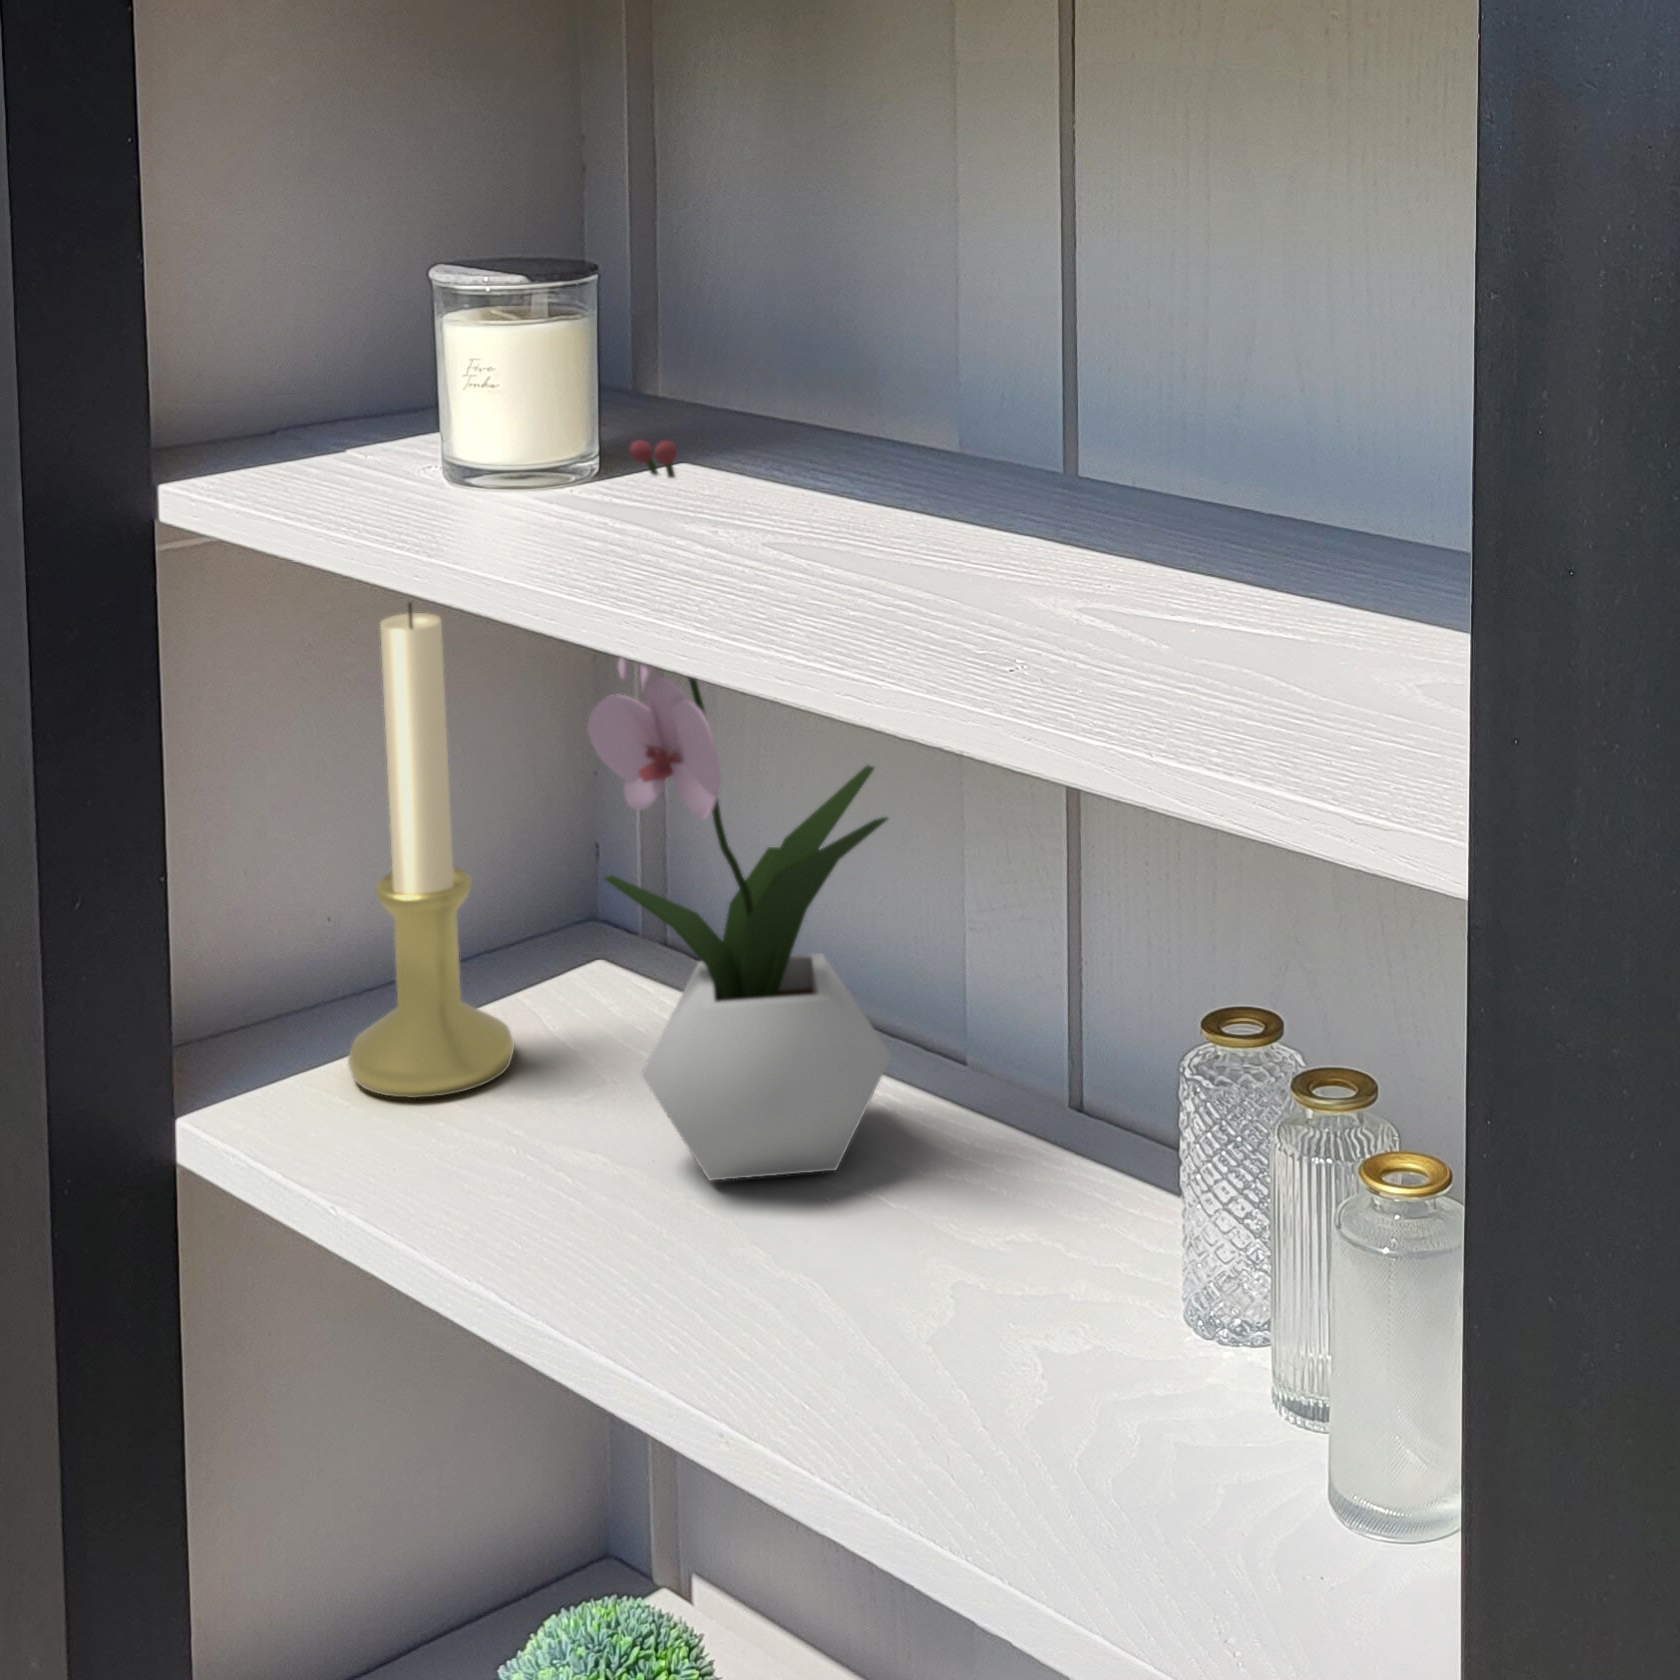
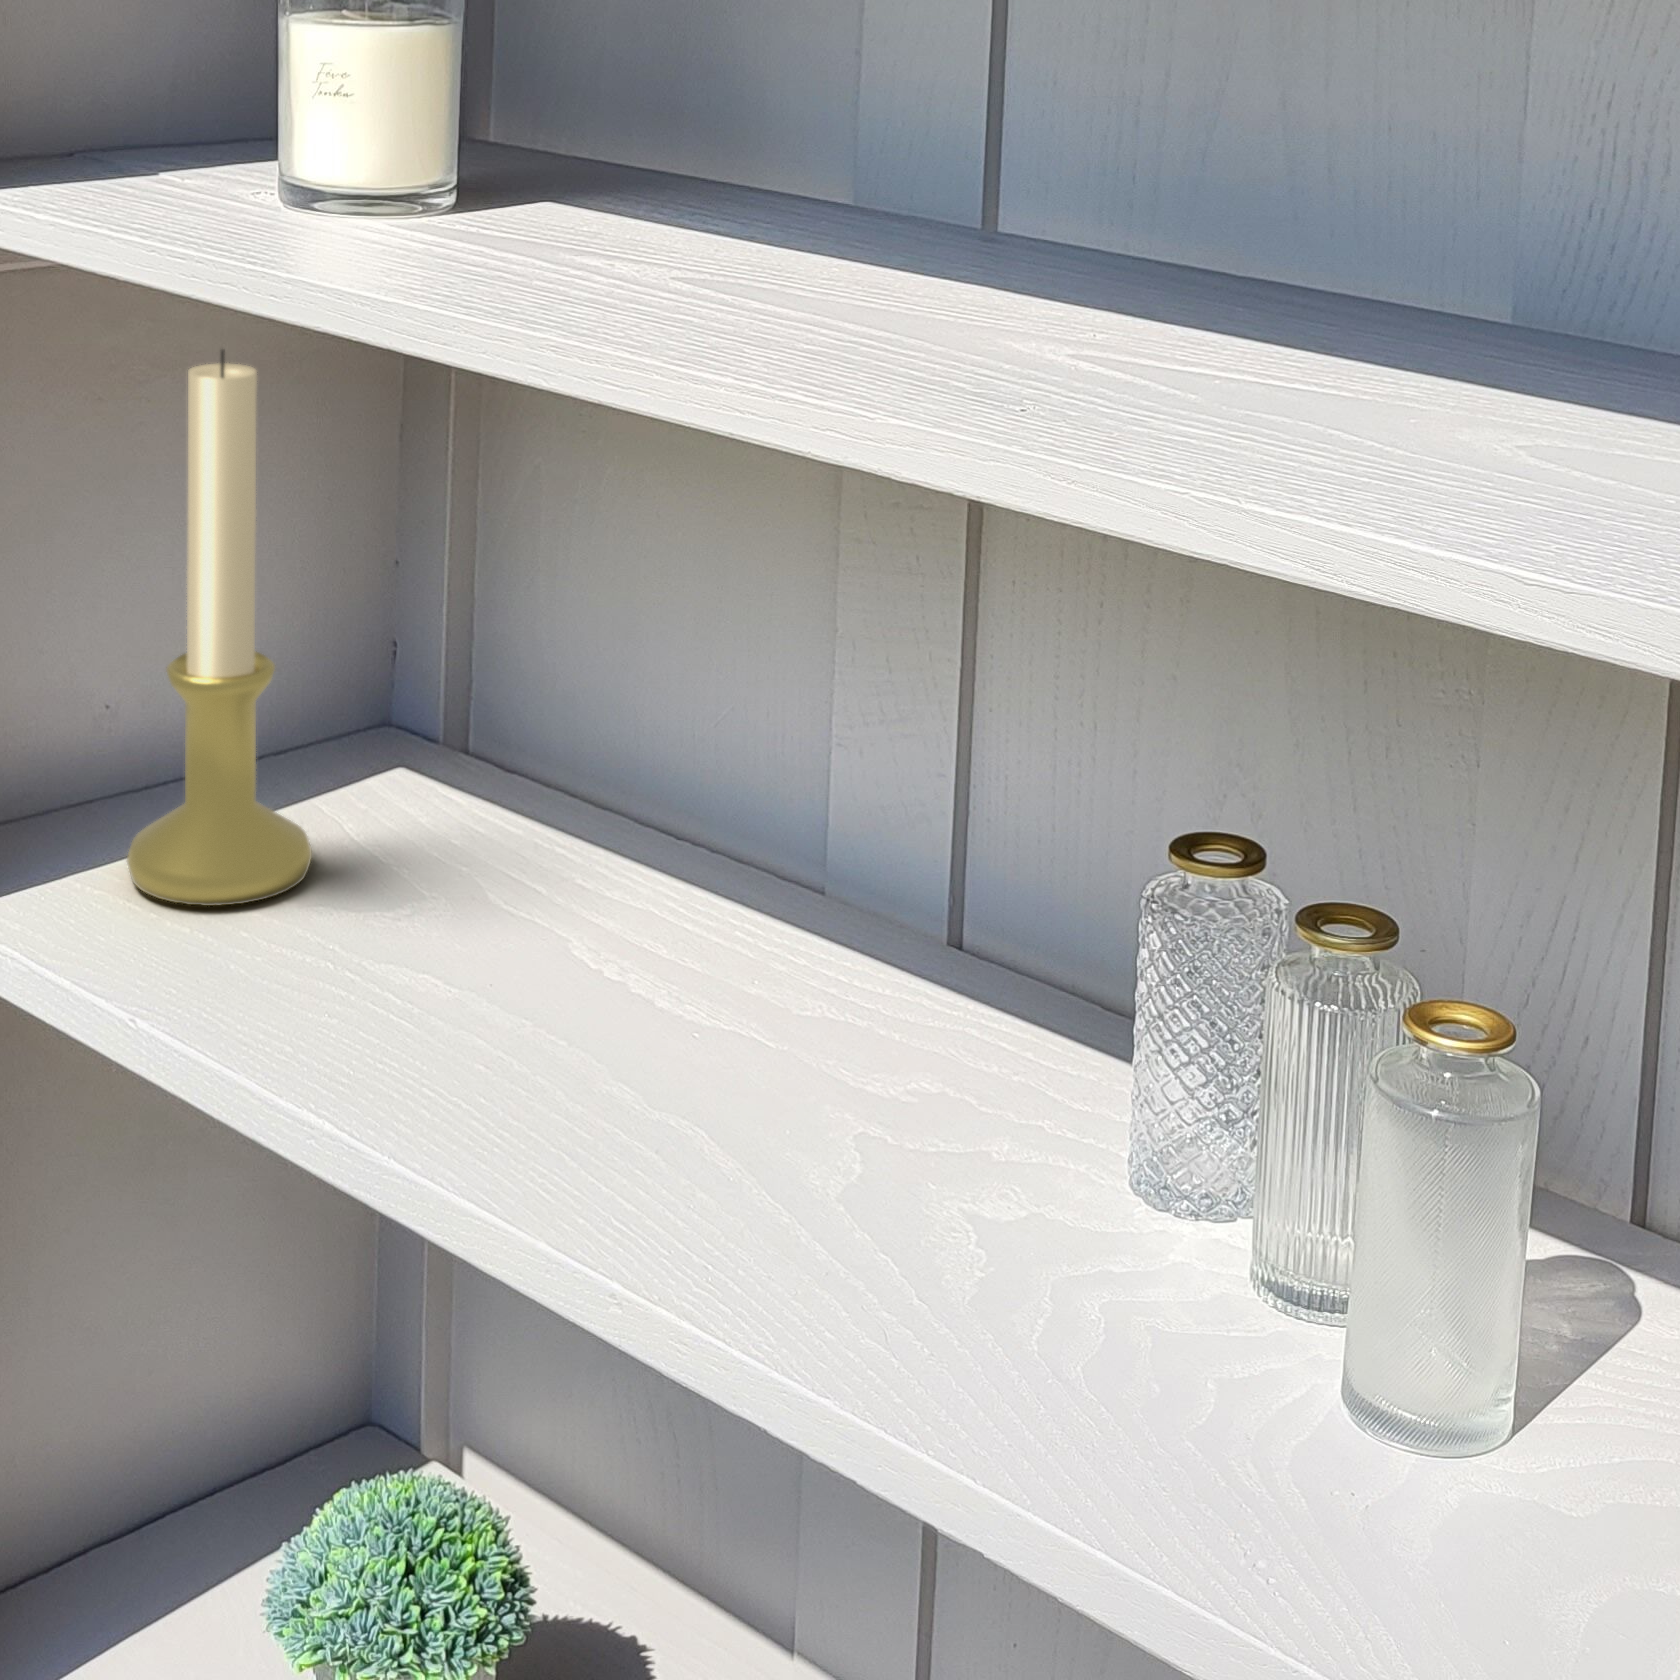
flower arrangement: present [588,440,892,1181] -> none [448,162,803,1007]

